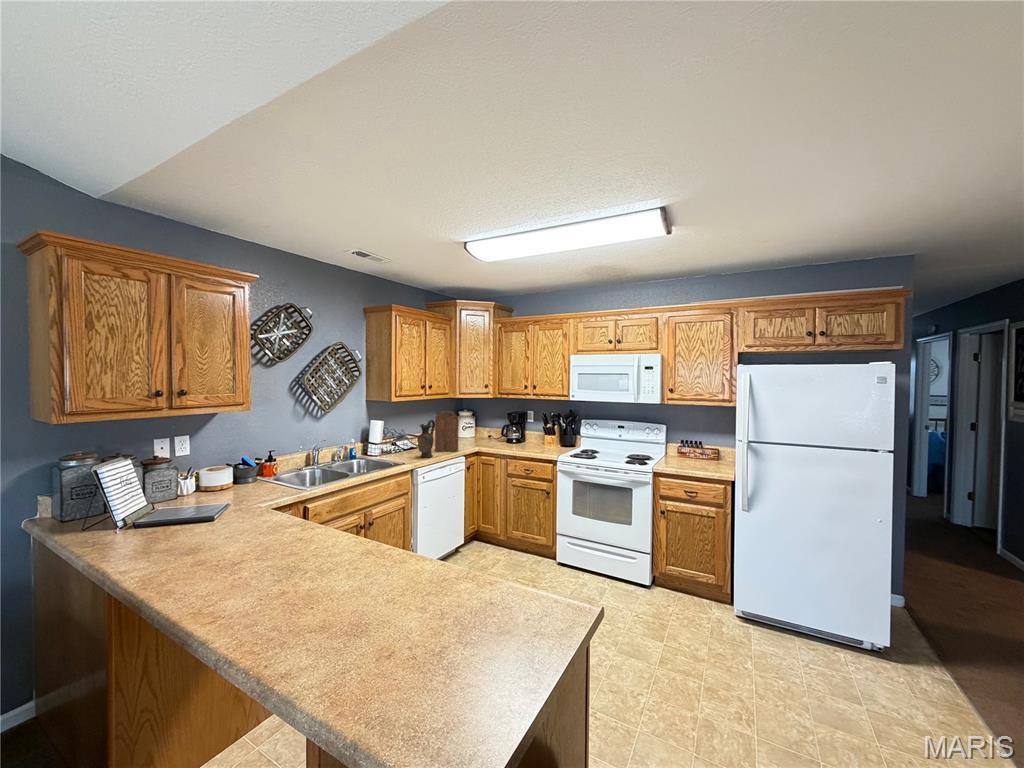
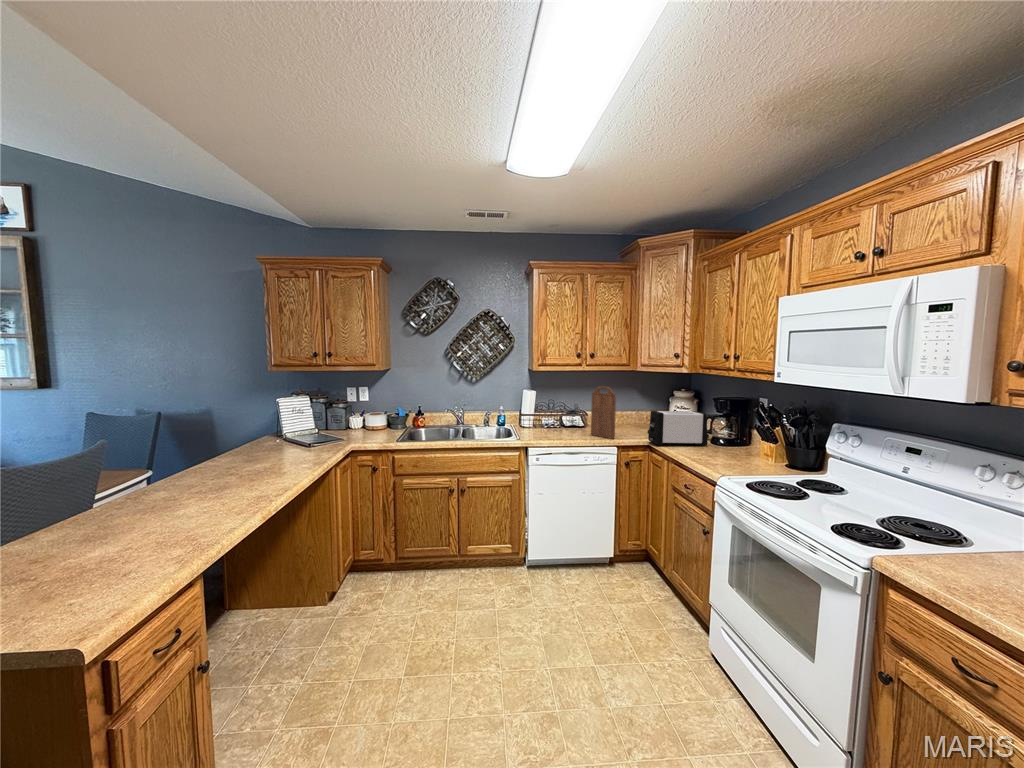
ceramic pitcher: present [417,419,435,457] -> none [551,394,577,438]
toaster: none [480,424,513,450] -> present [648,411,709,447]

